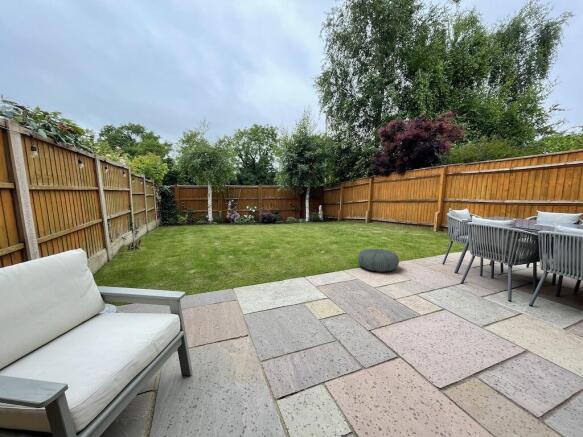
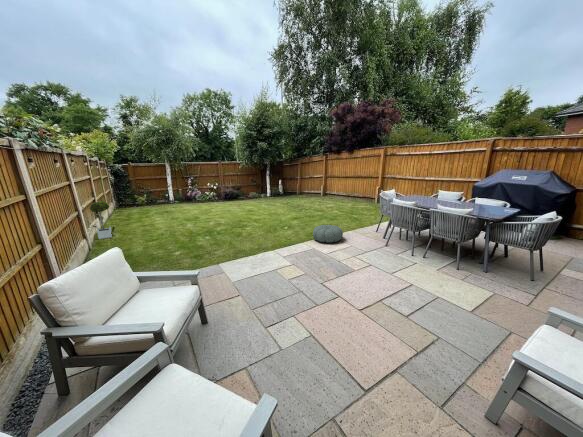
potted tree: none [122,211,142,251] -> present [90,201,112,239]

